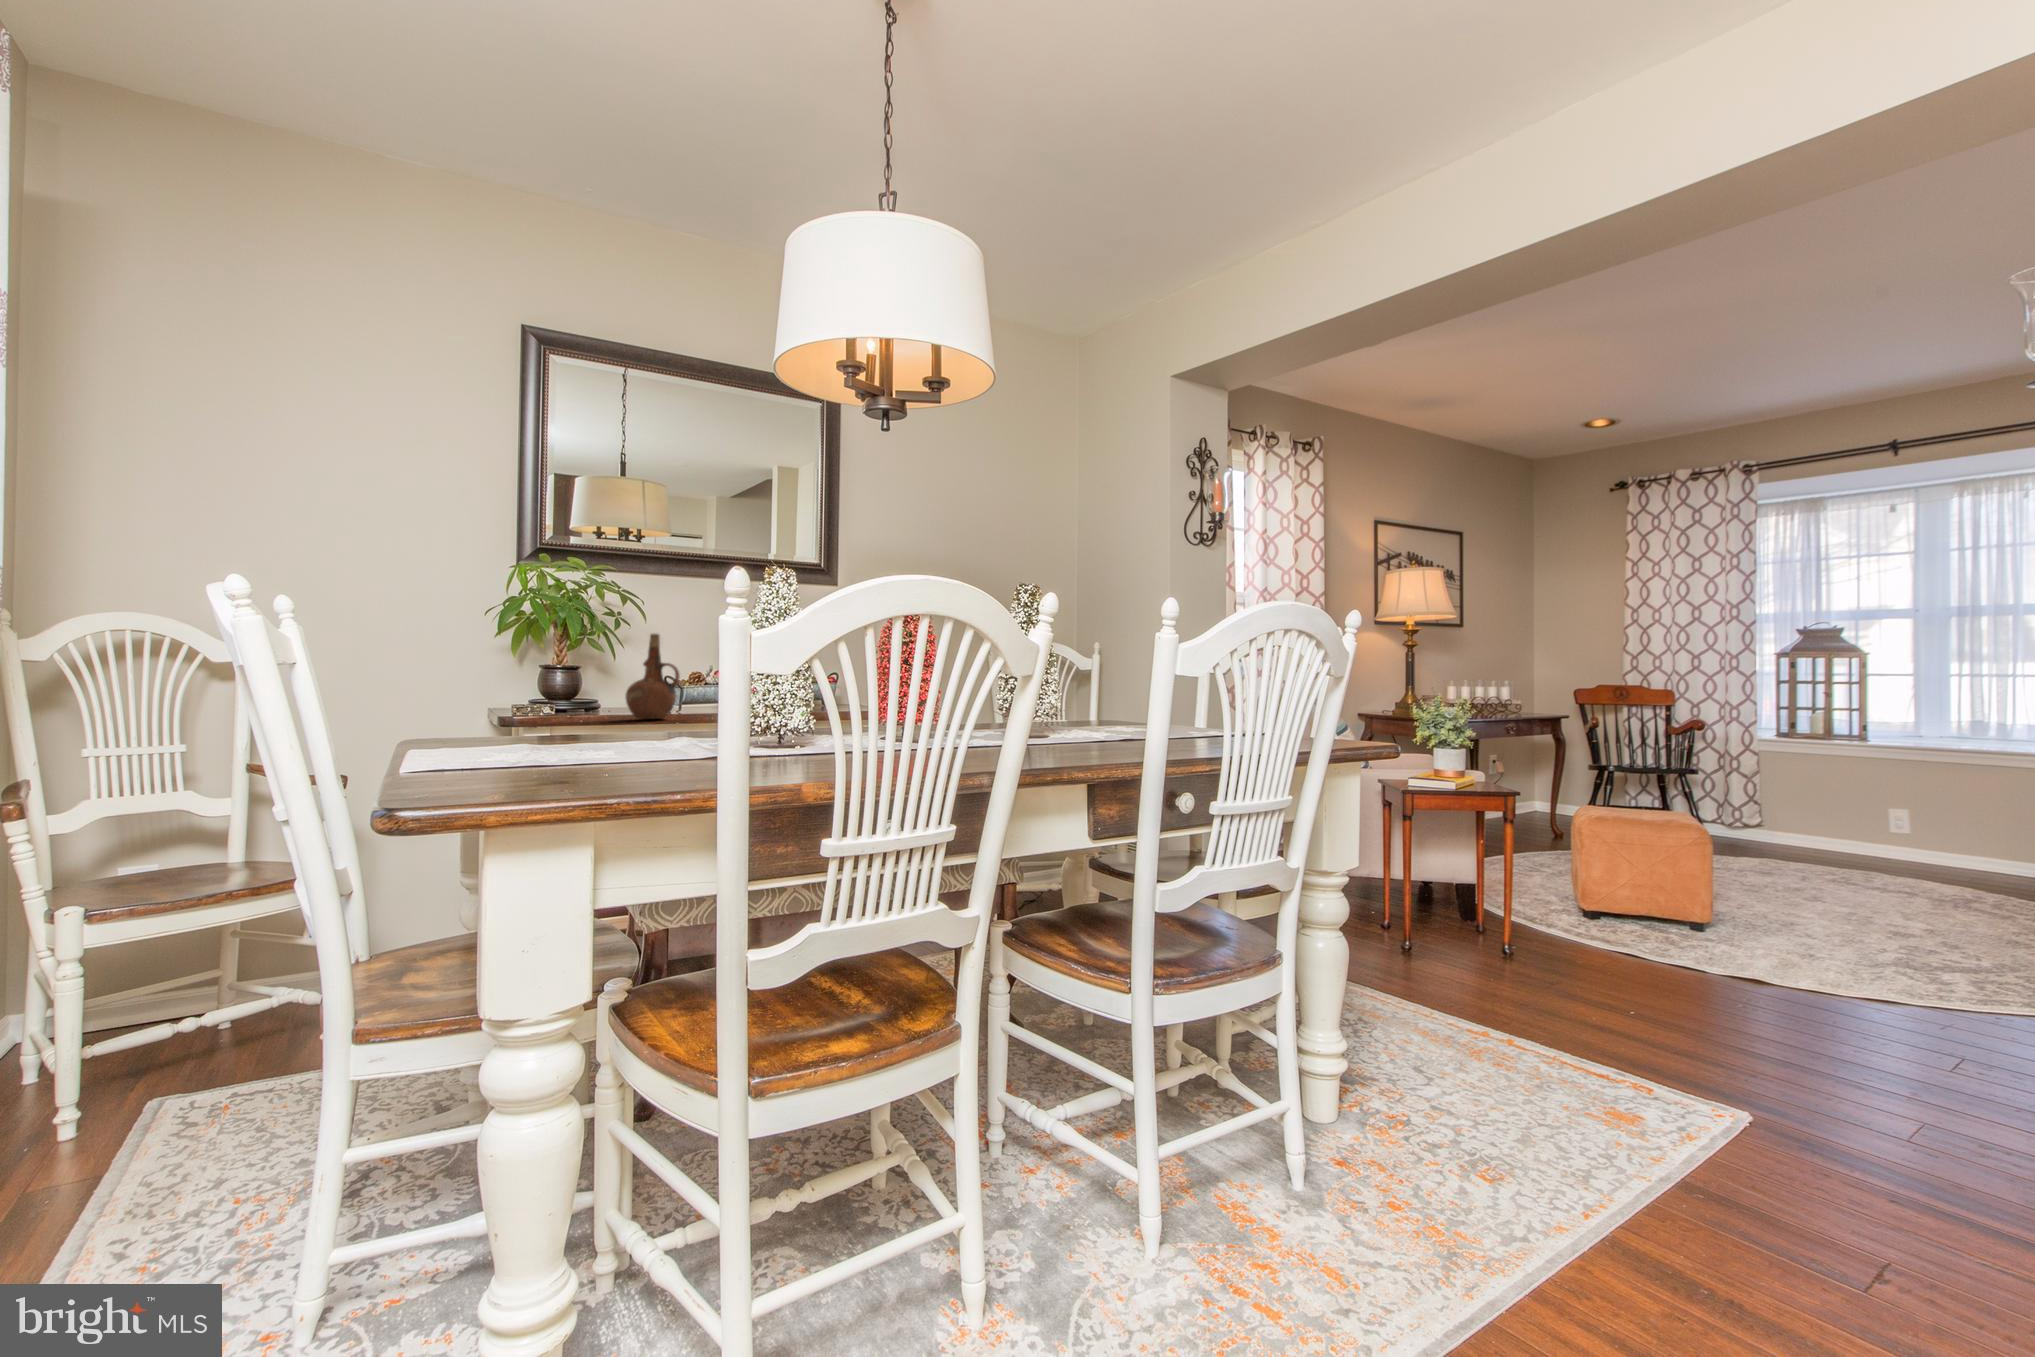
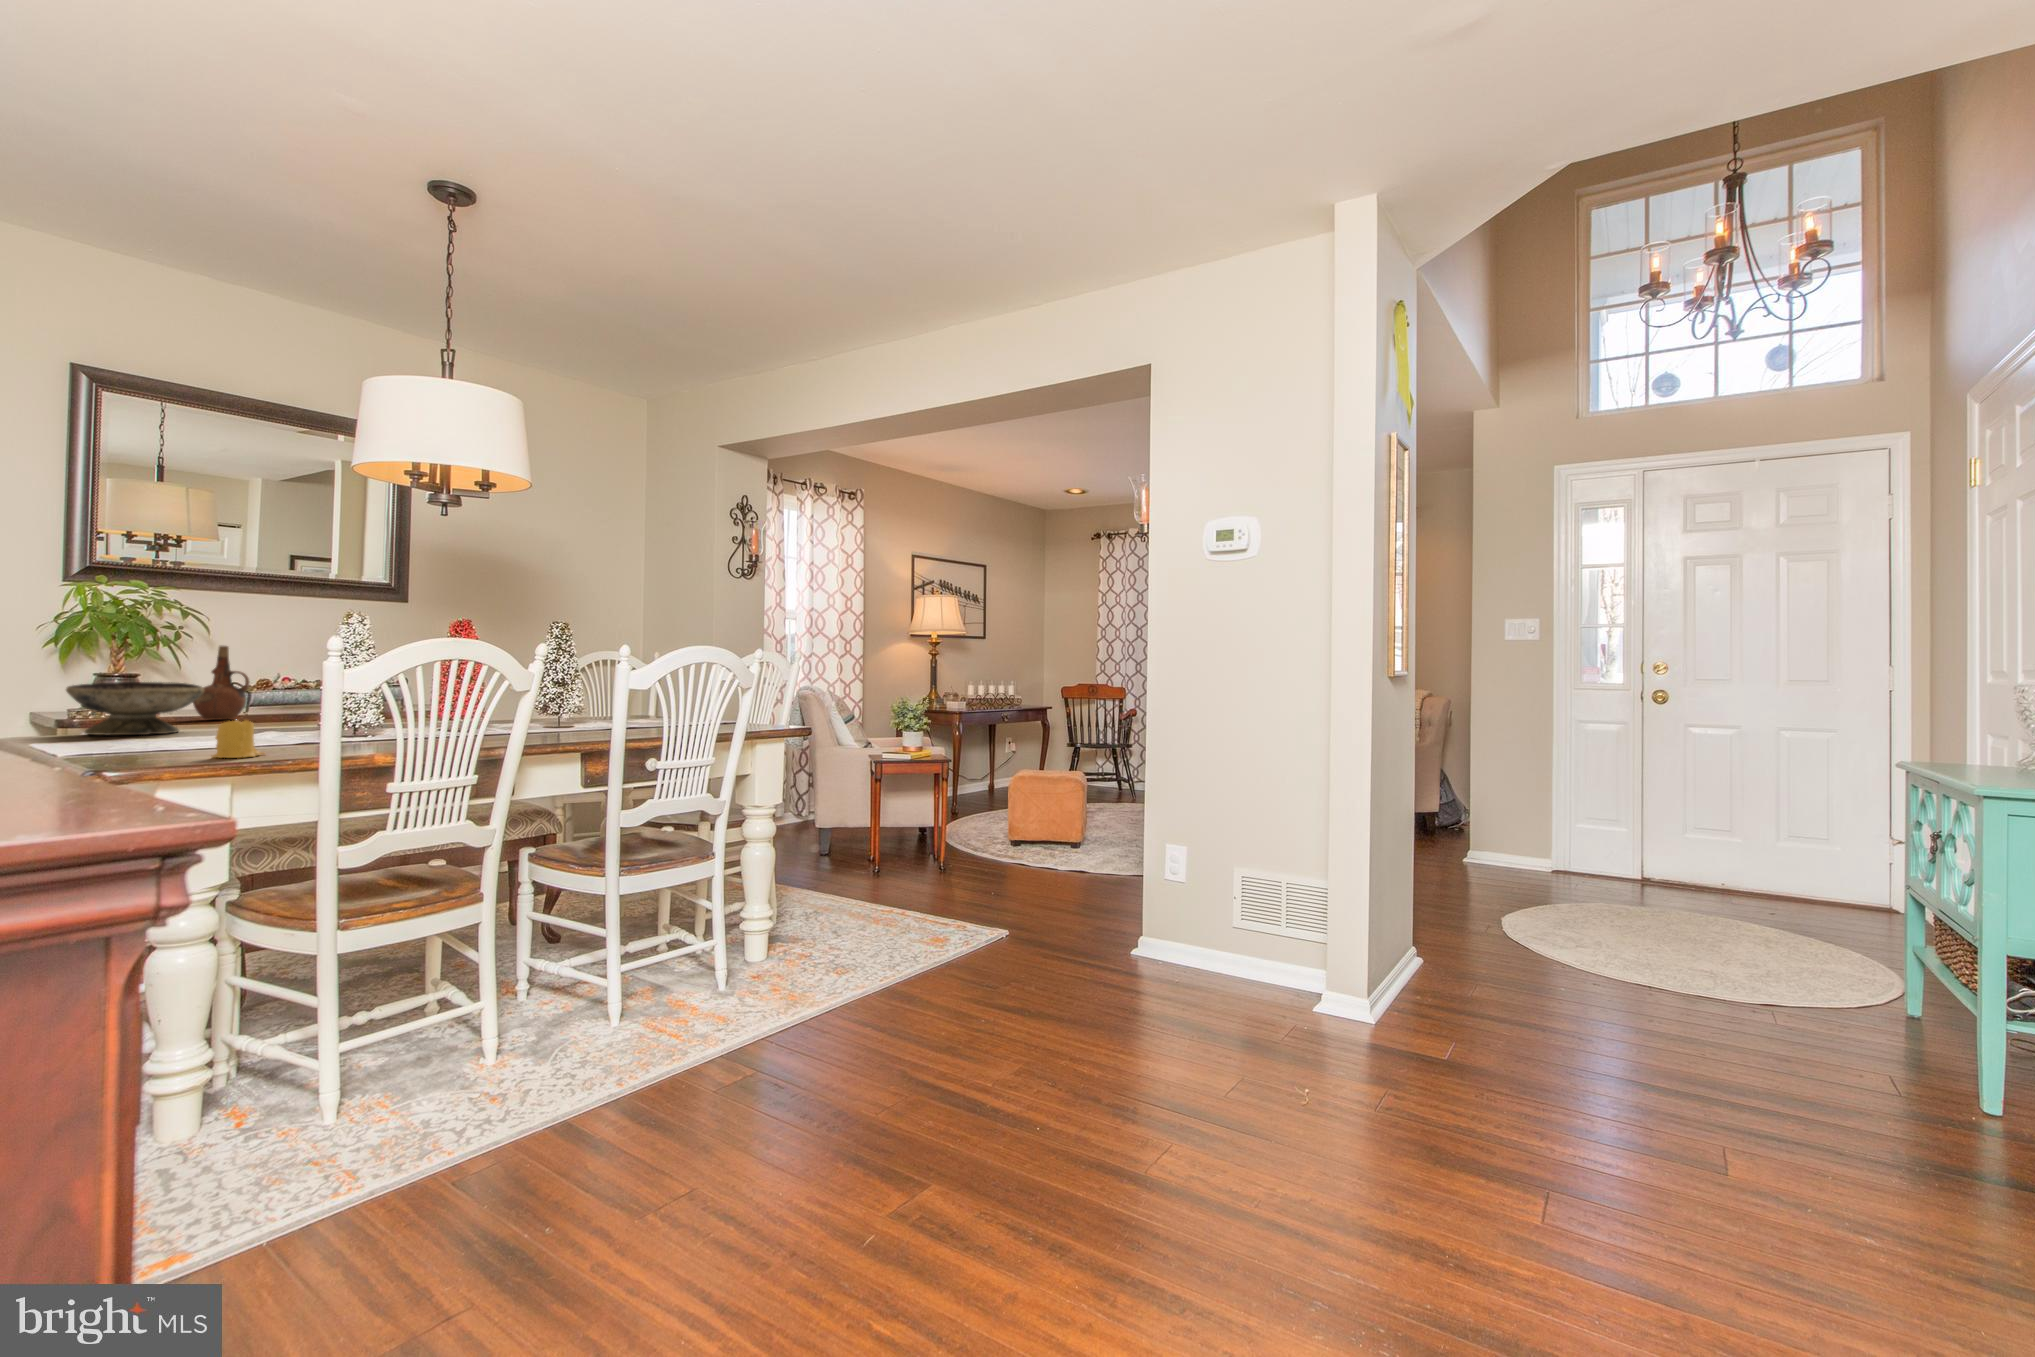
decorative bowl: none [488,675,624,740] -> present [66,682,204,735]
candle: none [595,729,666,790] -> present [212,720,265,758]

